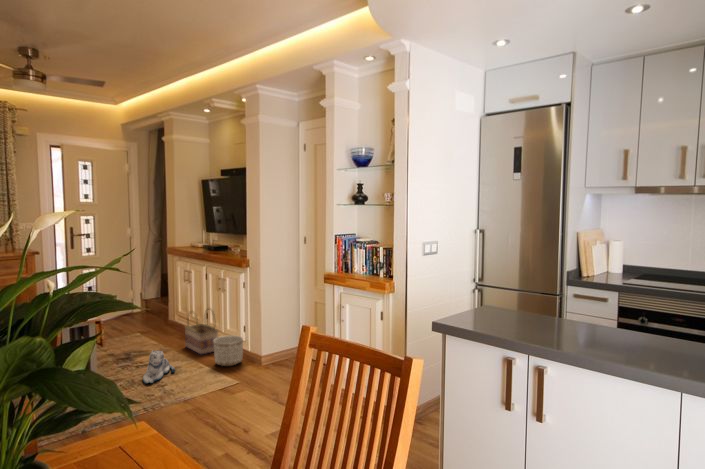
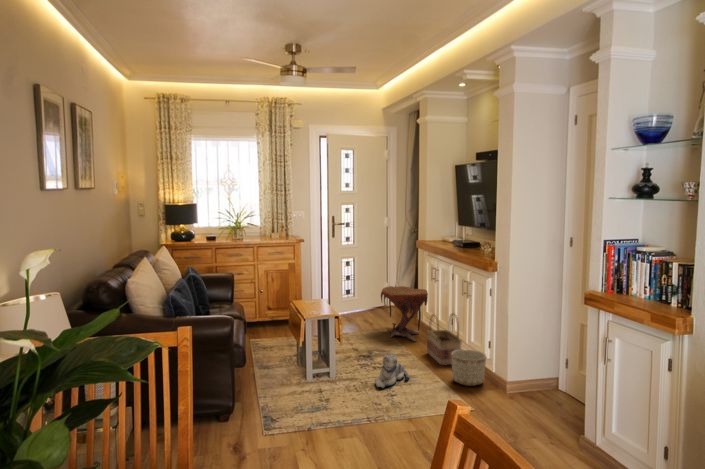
side table: none [133,291,181,340] -> present [381,286,428,341]

